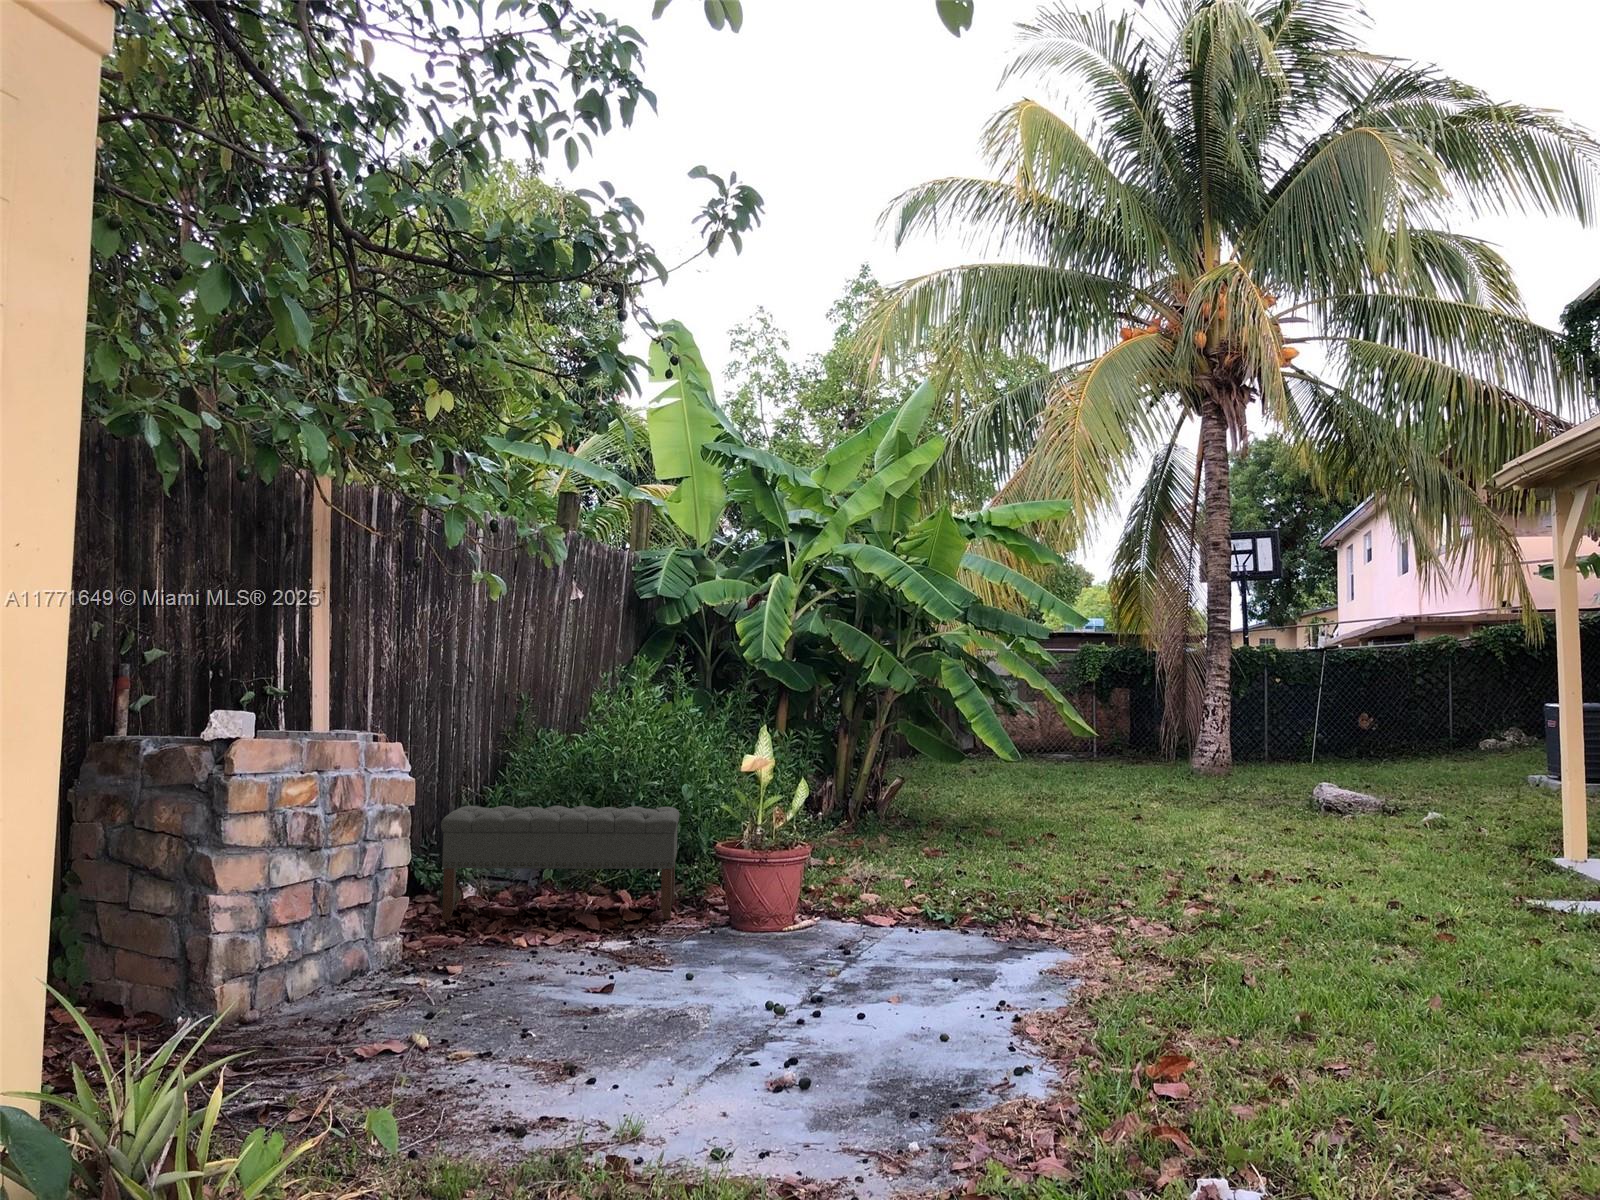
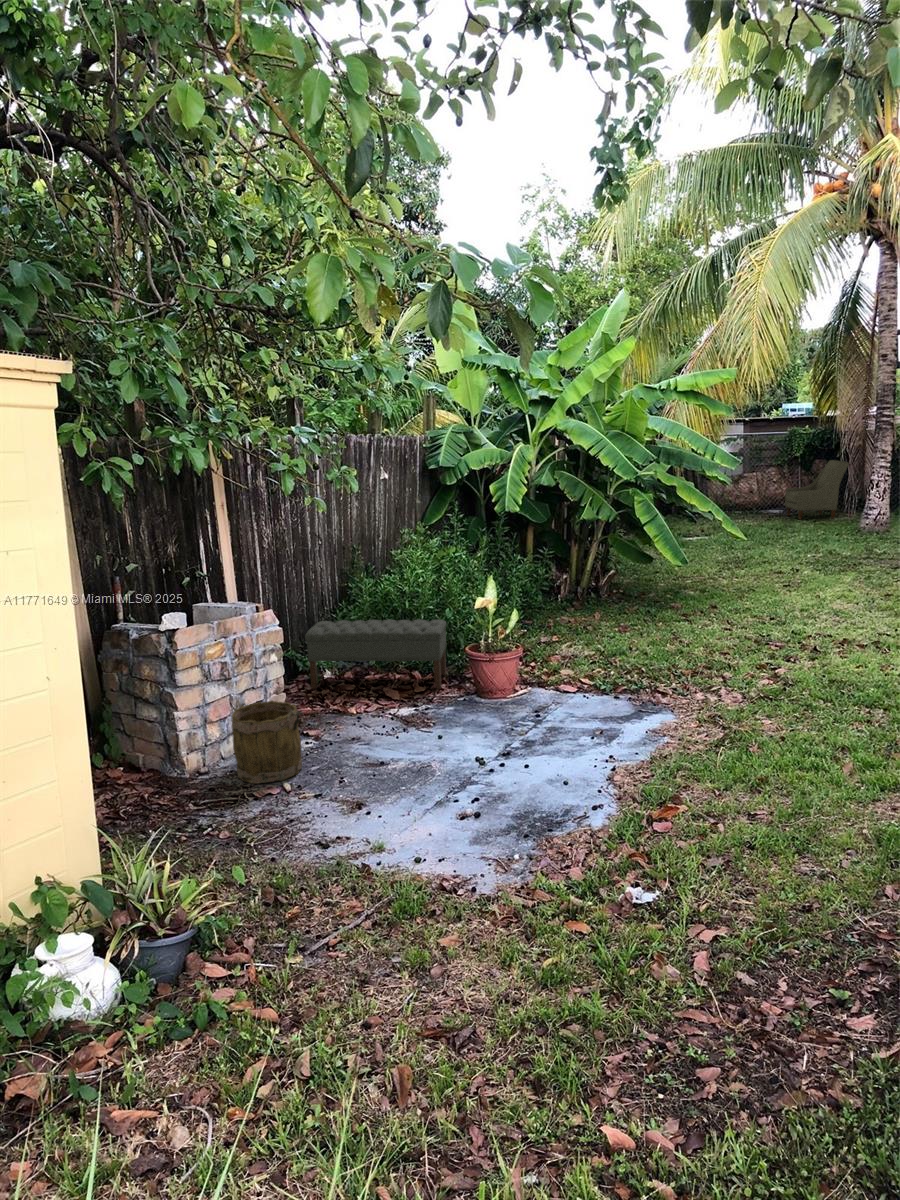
chair: none [1086,686,1166,763] -> present [785,460,849,520]
bucket: none [312,891,454,1044] -> present [232,700,302,784]

